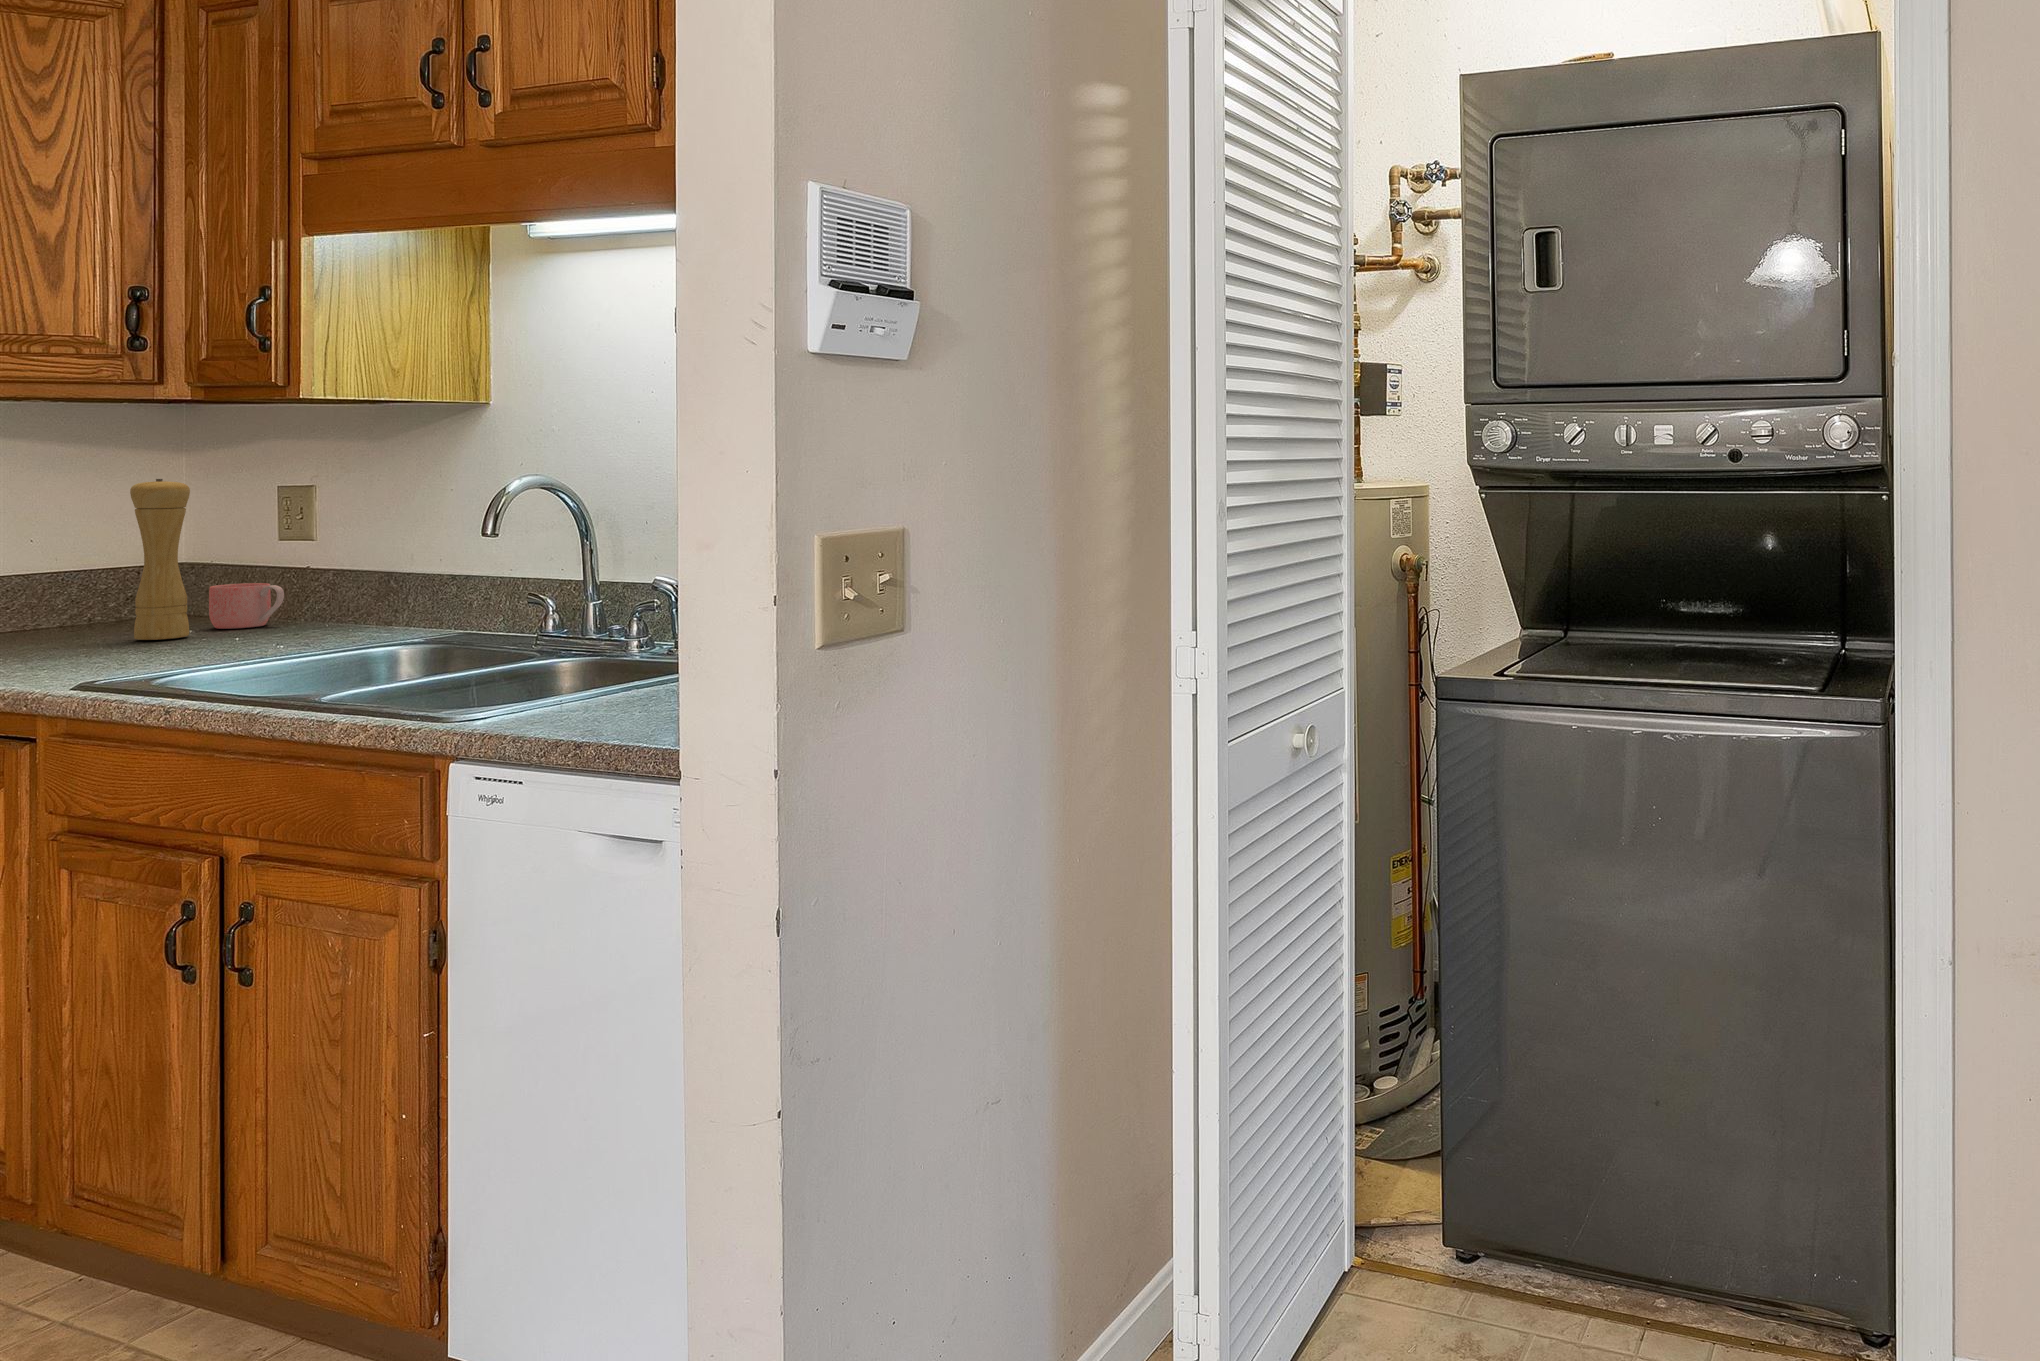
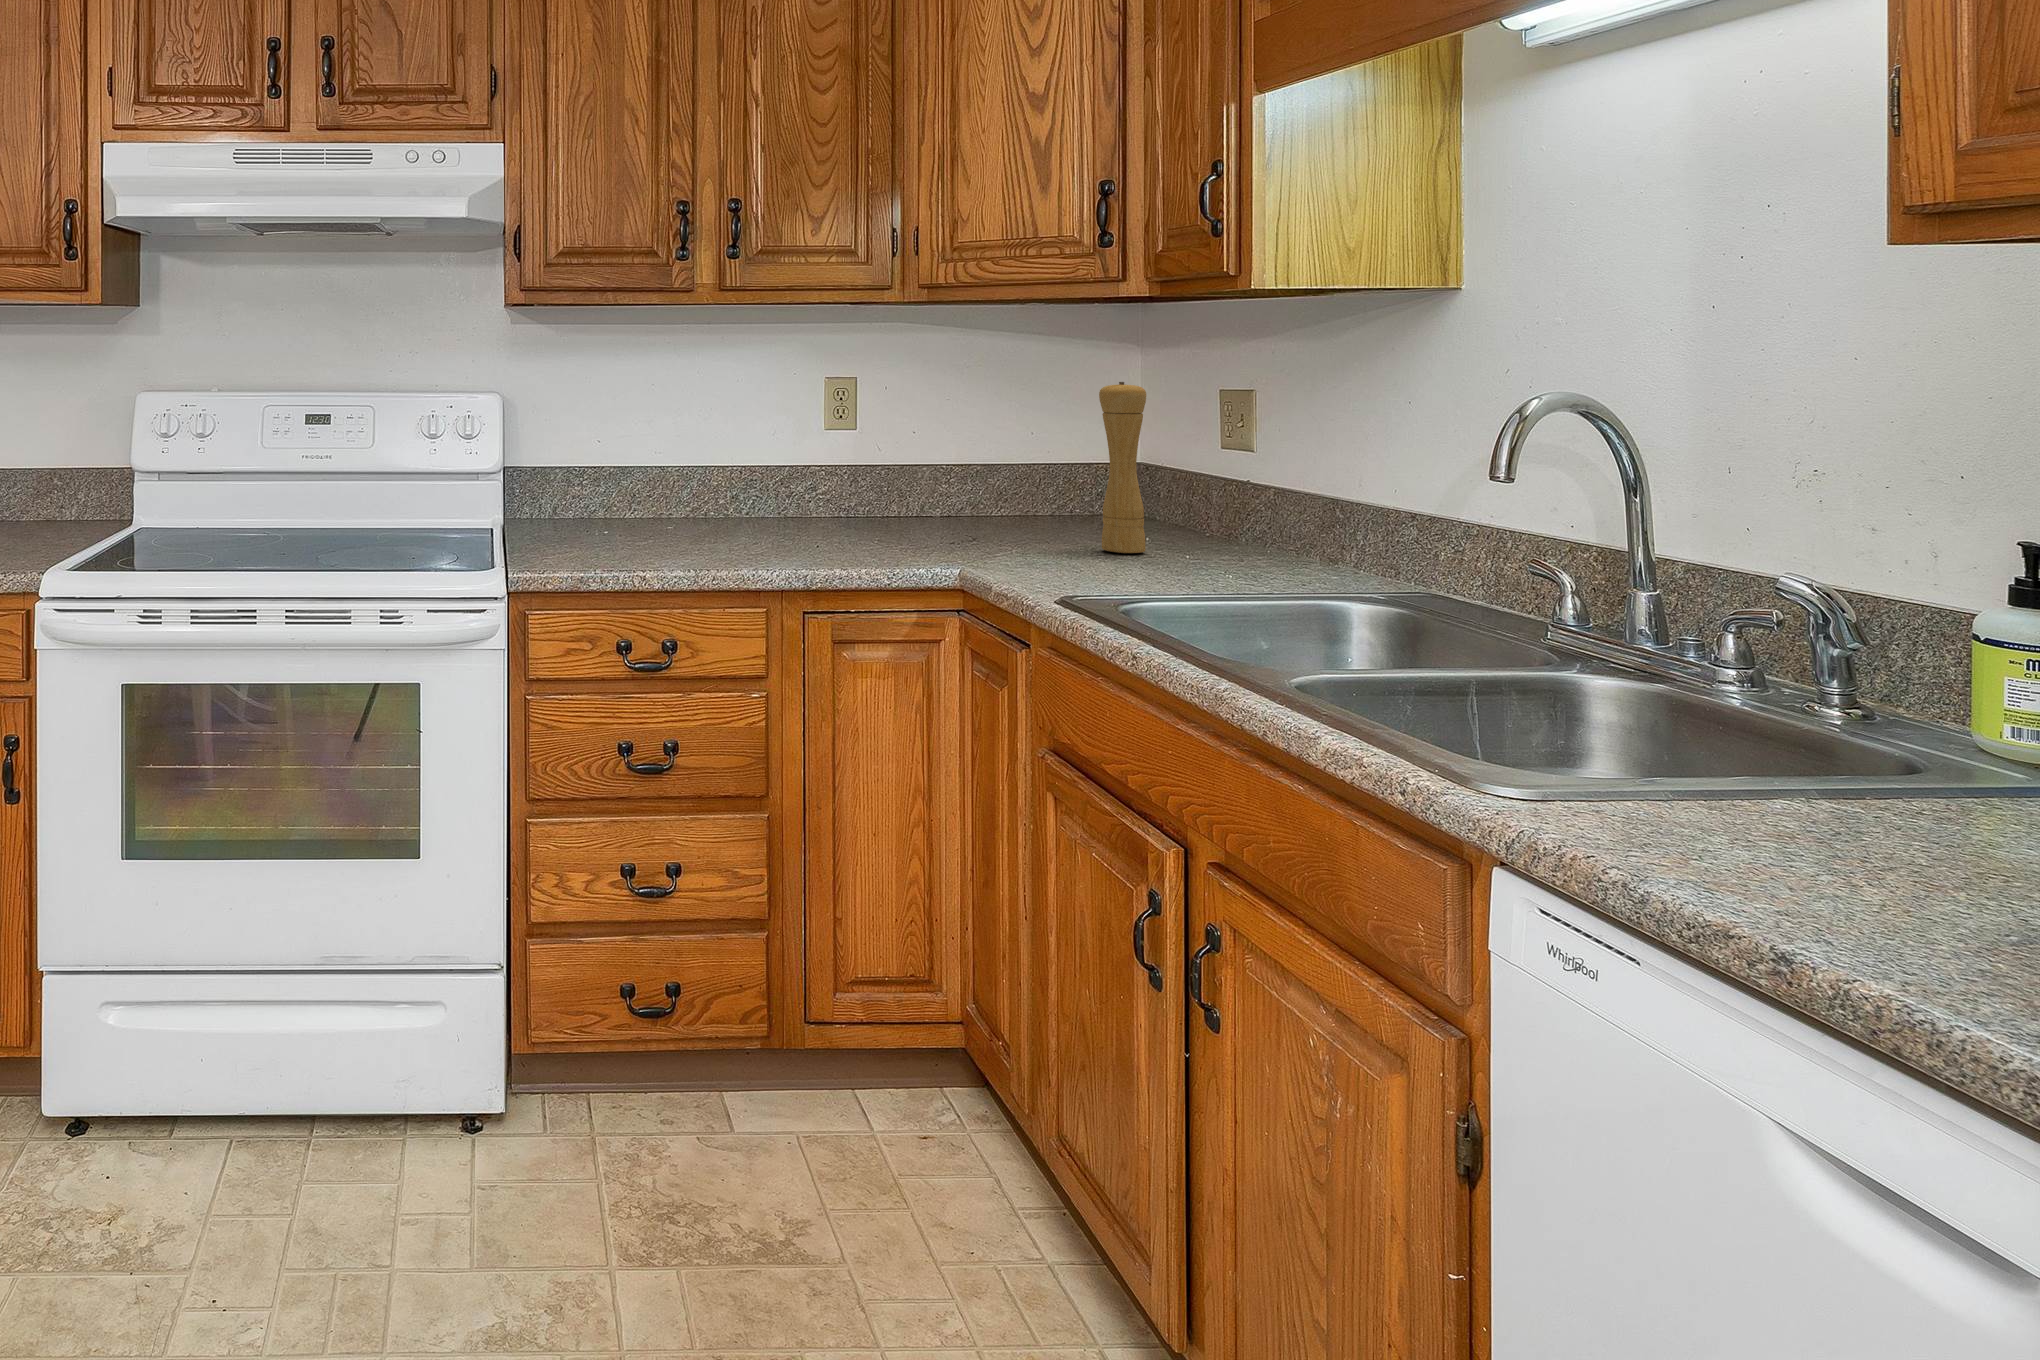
mug: present [209,583,284,629] -> none [1161,498,1227,548]

